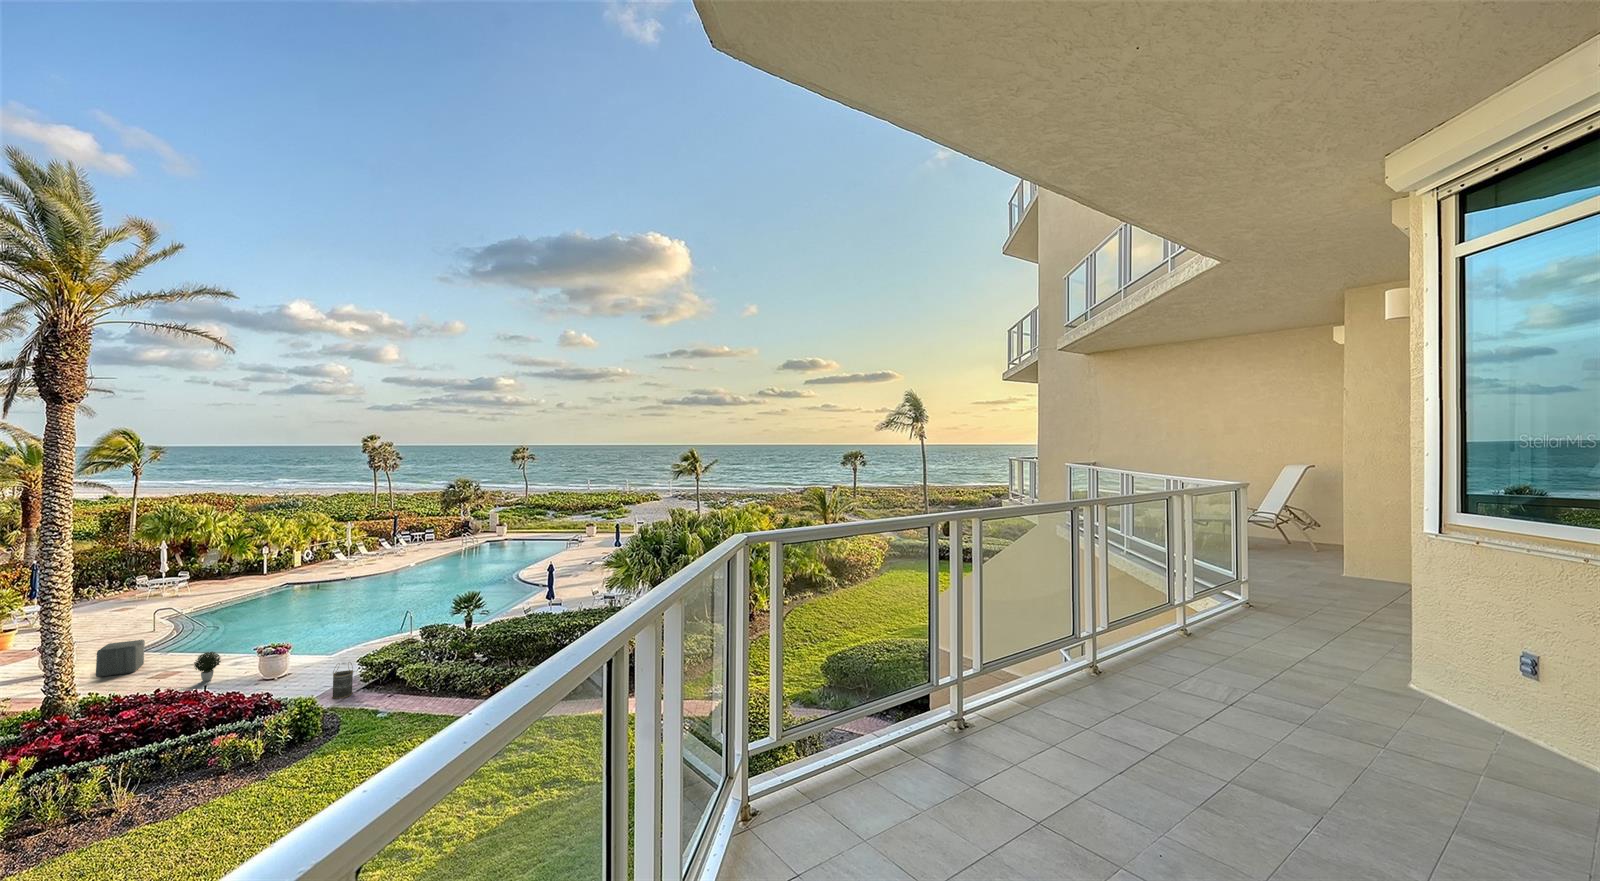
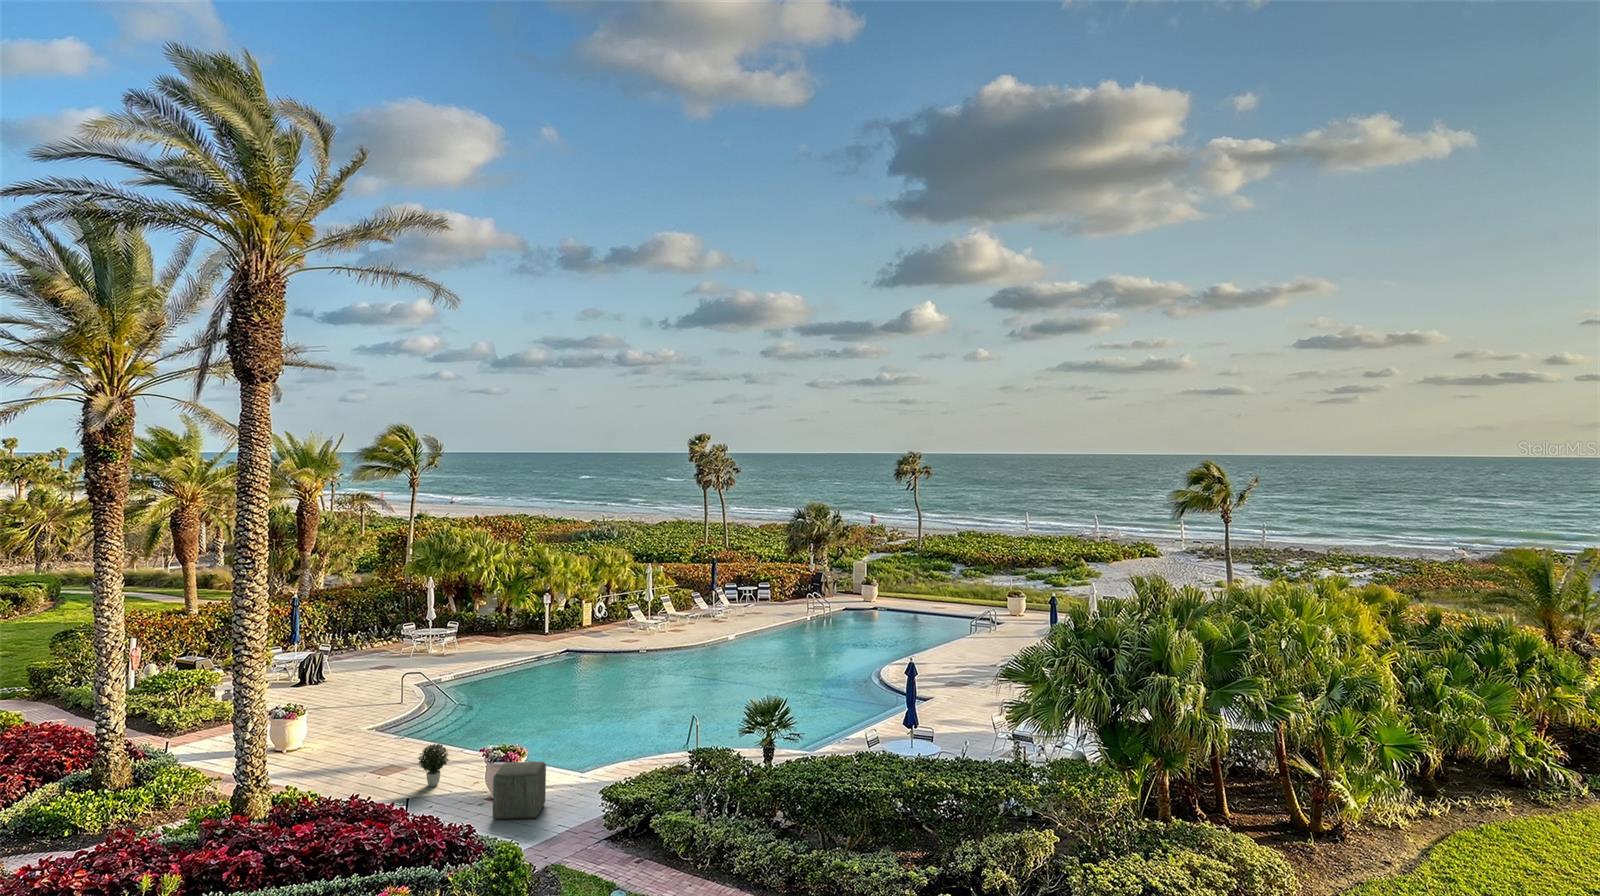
ottoman: present [96,640,145,677] -> present [493,762,546,819]
basket: present [332,663,353,699] -> none [556,794,586,855]

